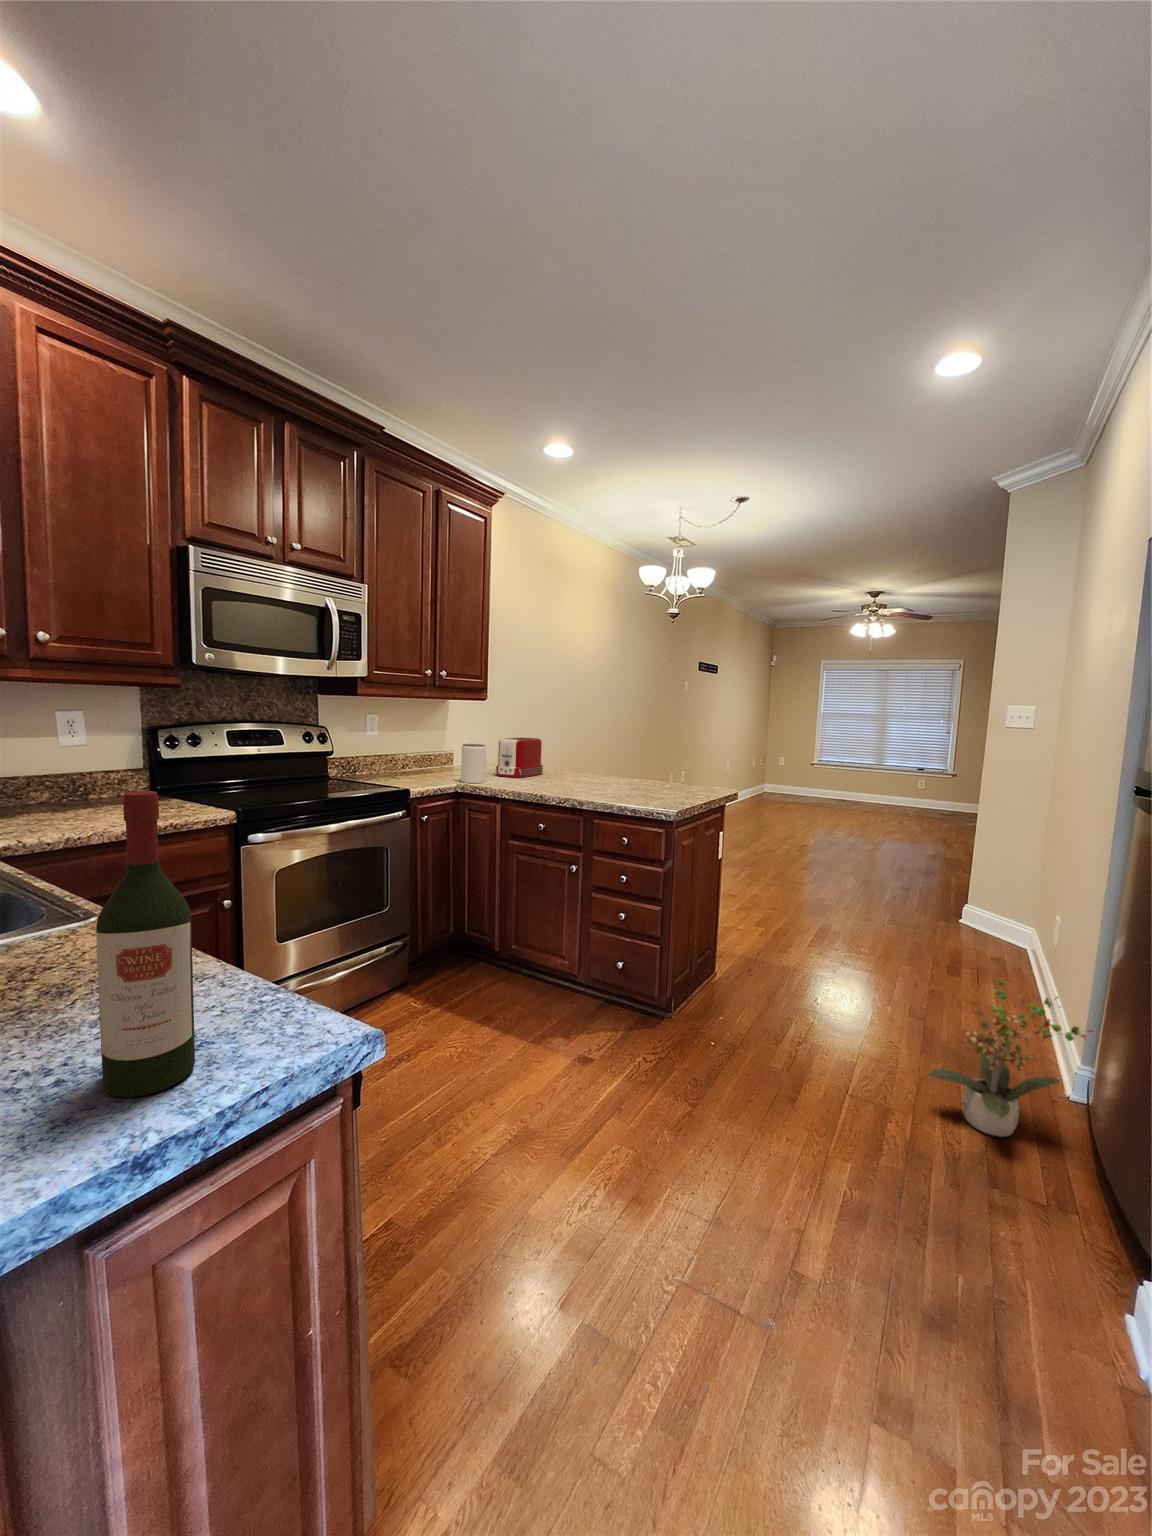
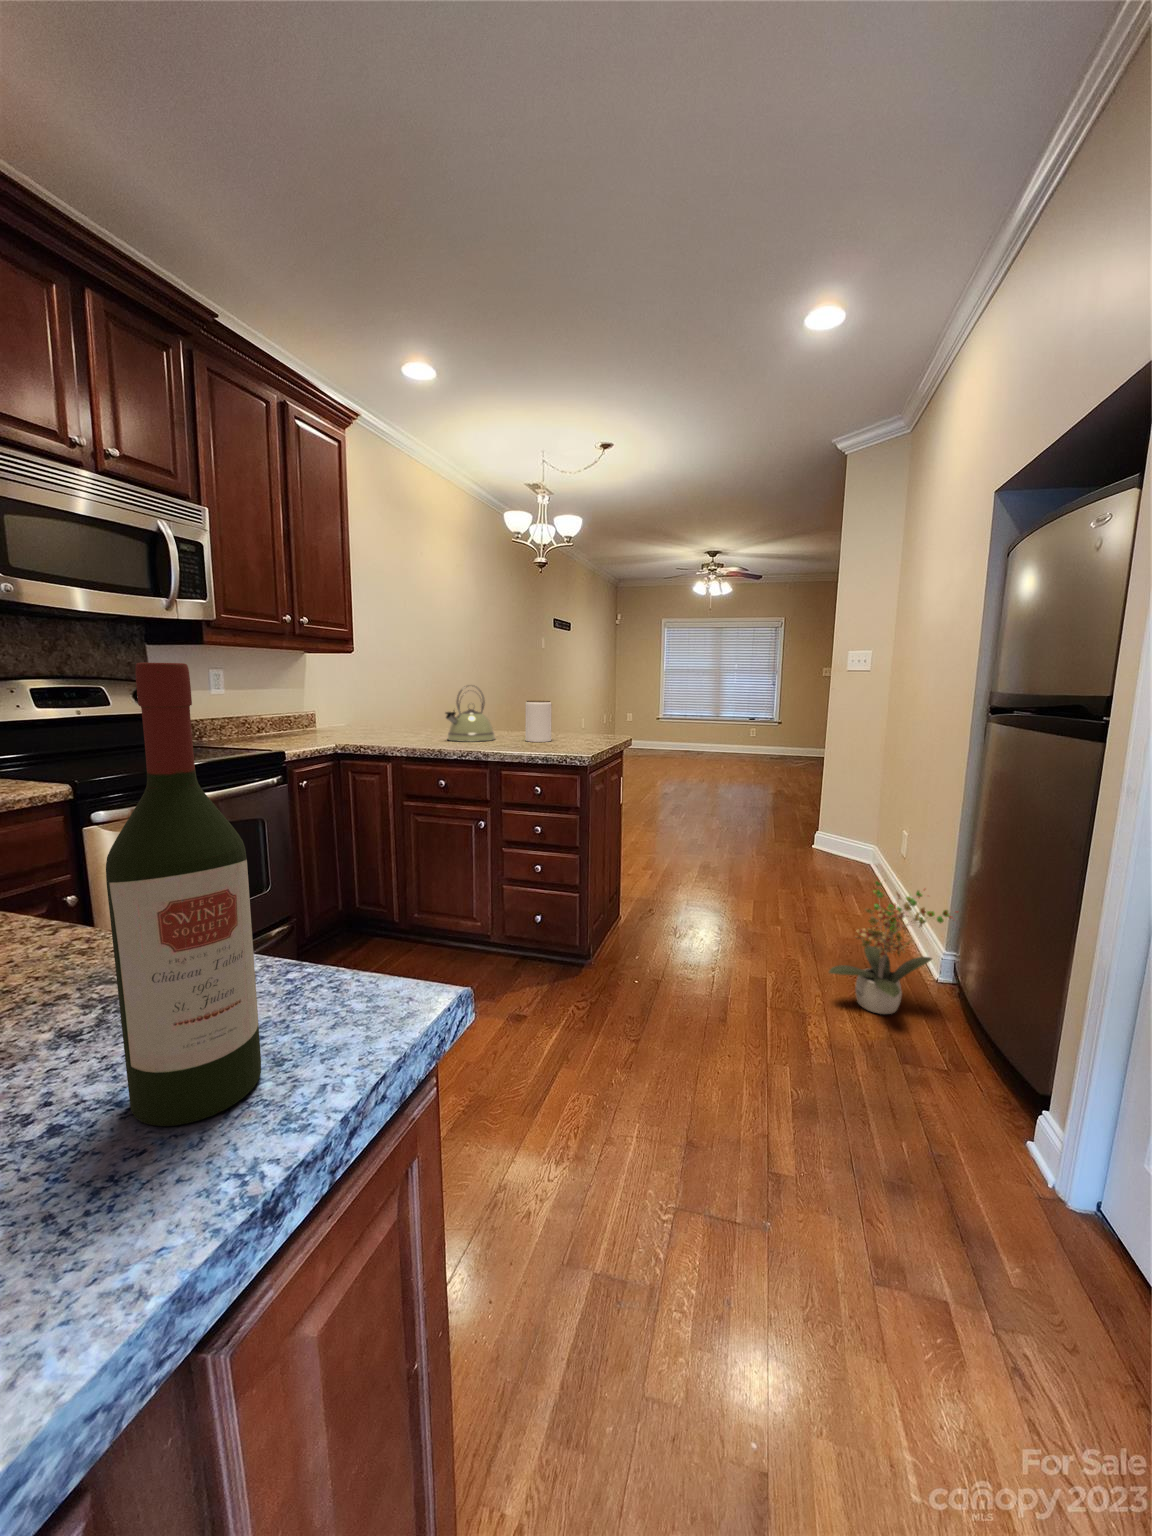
kettle: none [555,734,602,789] -> present [446,685,495,742]
toaster: present [496,738,543,778] -> none [372,694,423,736]
jar: present [461,744,486,783] -> present [525,700,552,742]

